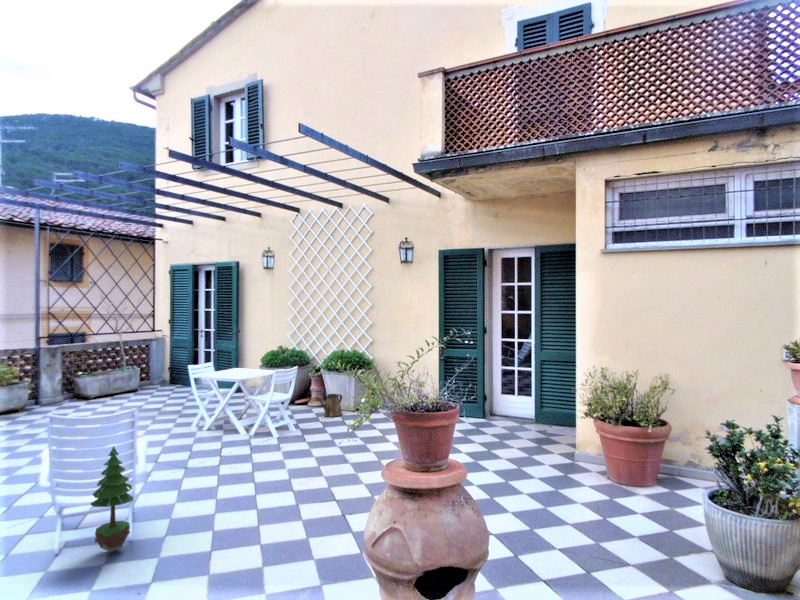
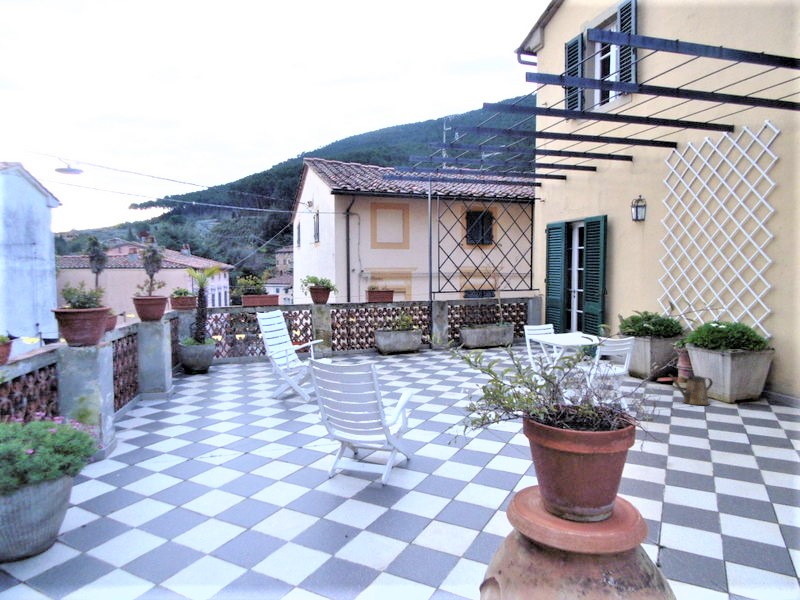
potted tree: present [91,447,133,552] -> none [365,383,398,474]

